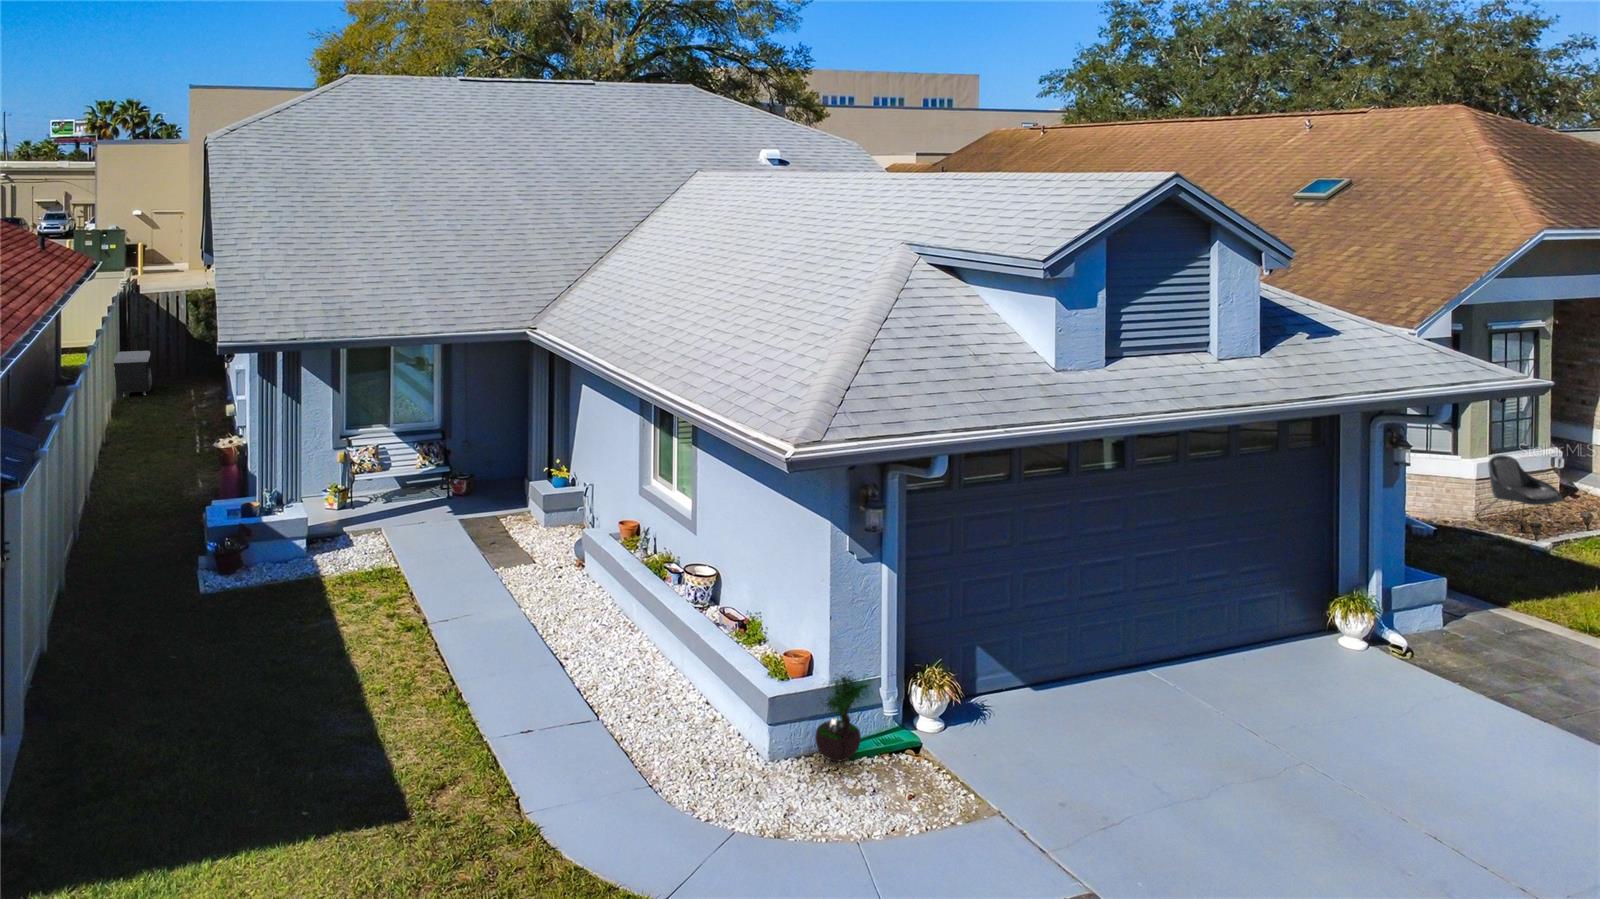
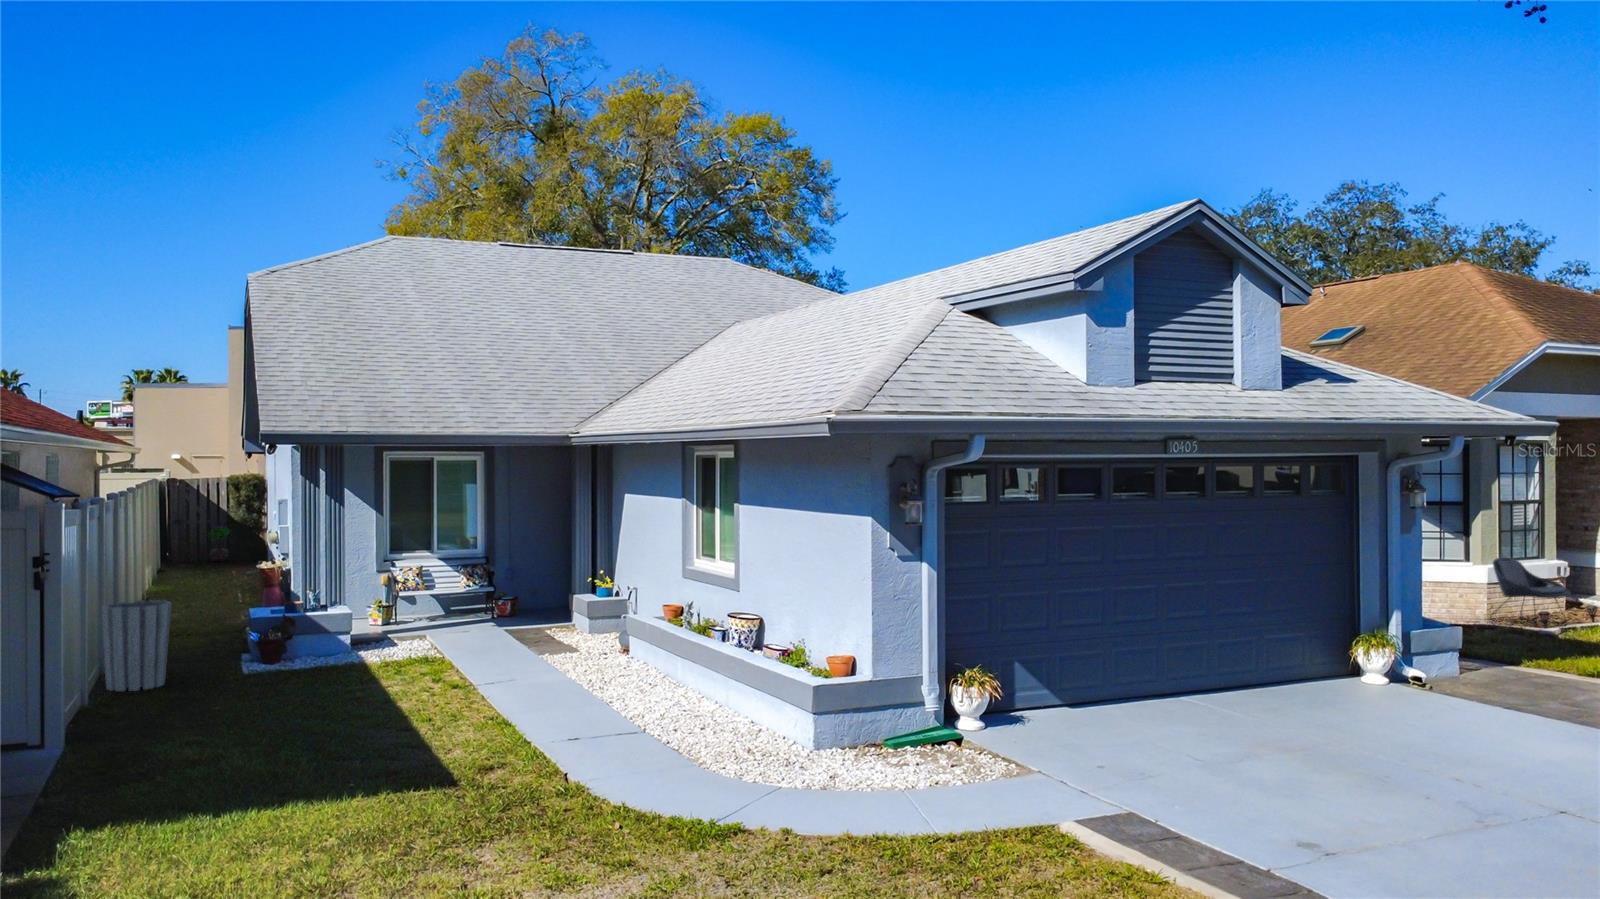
storage bench: present [114,351,152,396] -> none [158,532,193,573]
trash can: none [30,530,109,630] -> present [101,600,171,691]
potted tree: present [815,671,873,761] -> present [209,527,228,561]

